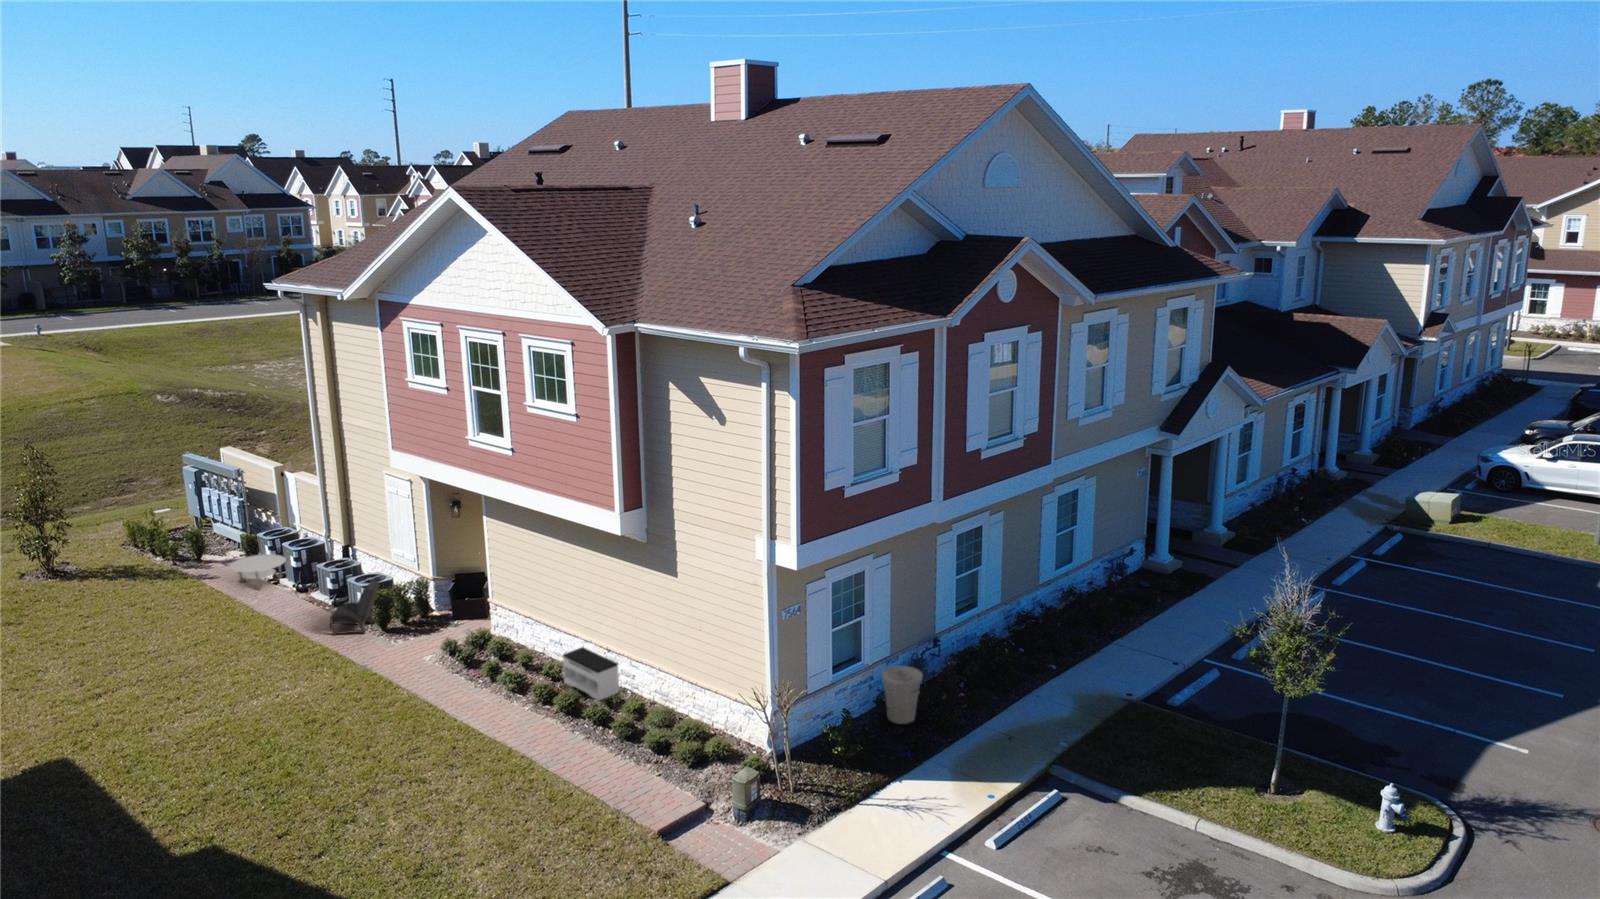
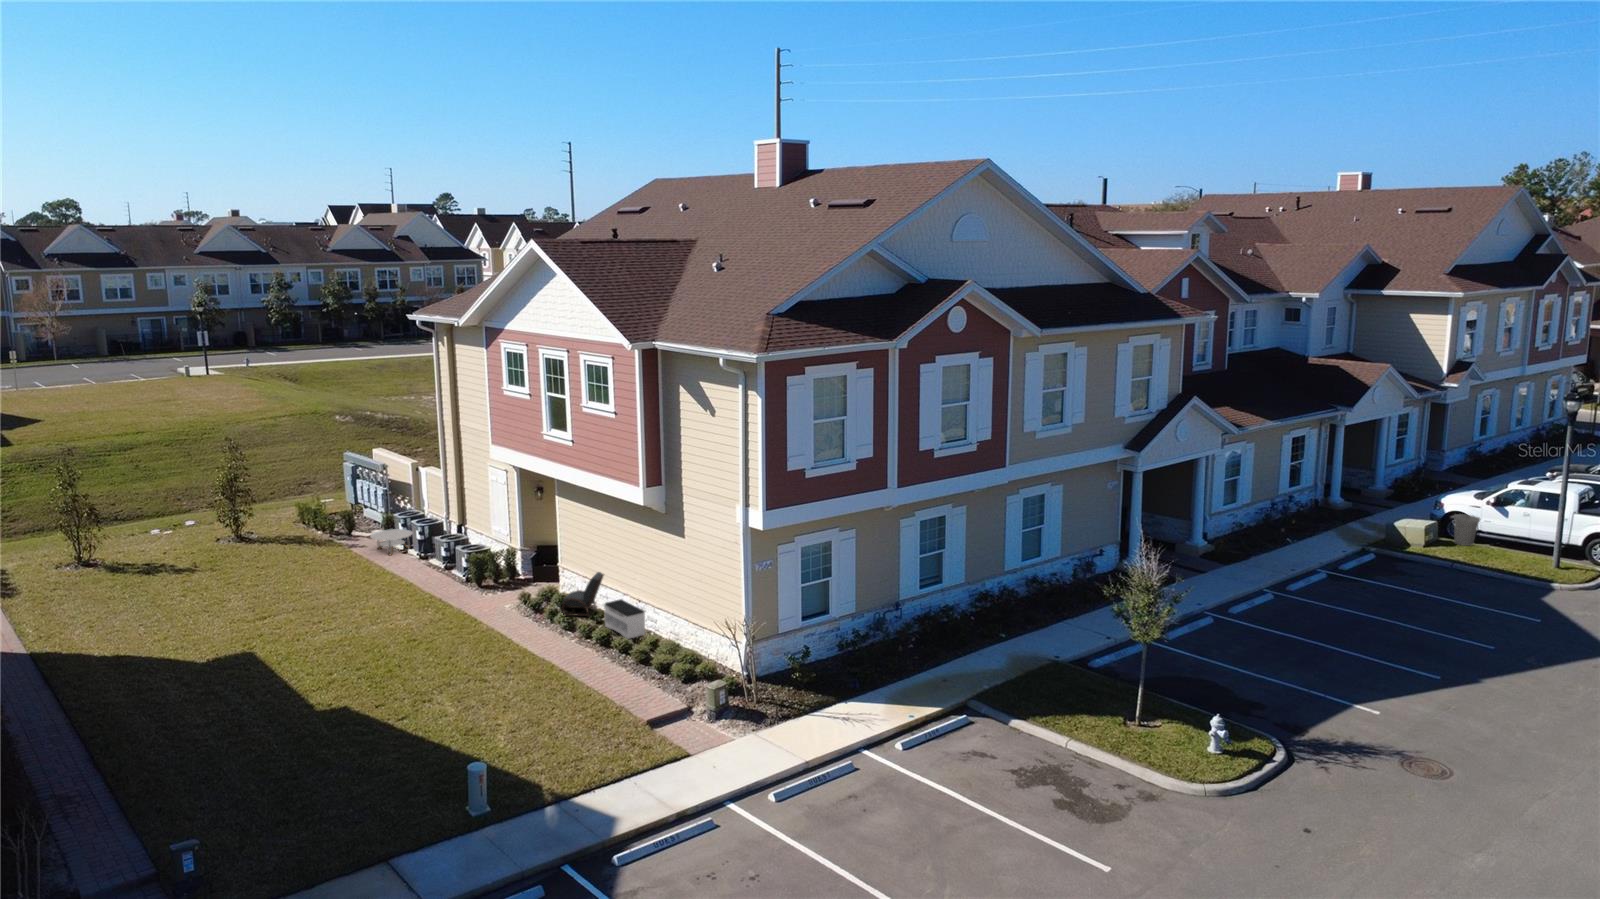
lounge chair: present [330,580,380,635] -> present [562,572,604,617]
trash can: present [882,666,923,724] -> present [1454,514,1481,546]

